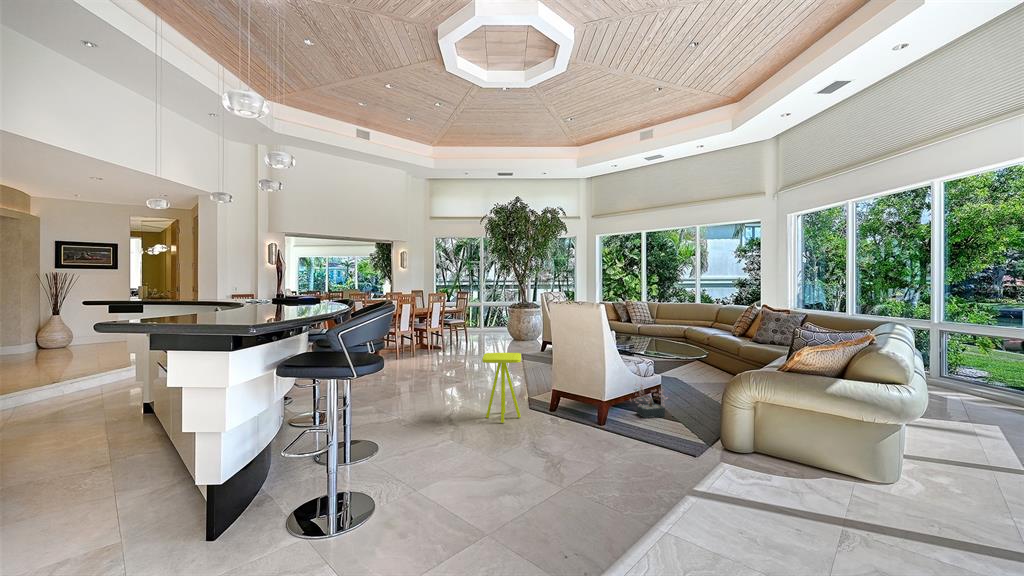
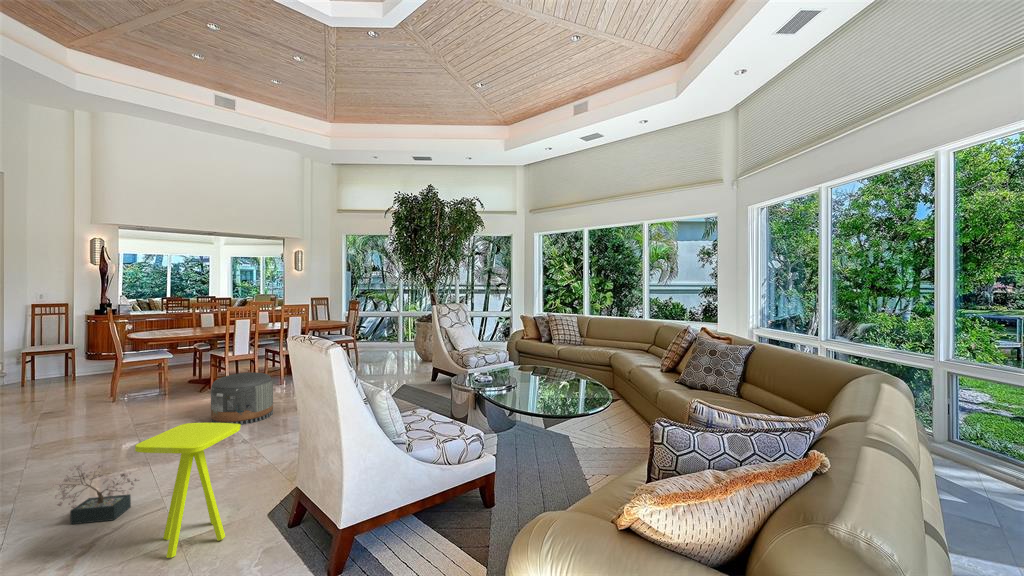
pouf: none [414,341,452,376] -> present [211,373,273,425]
decorative plant: present [630,384,667,418] -> present [52,462,139,524]

